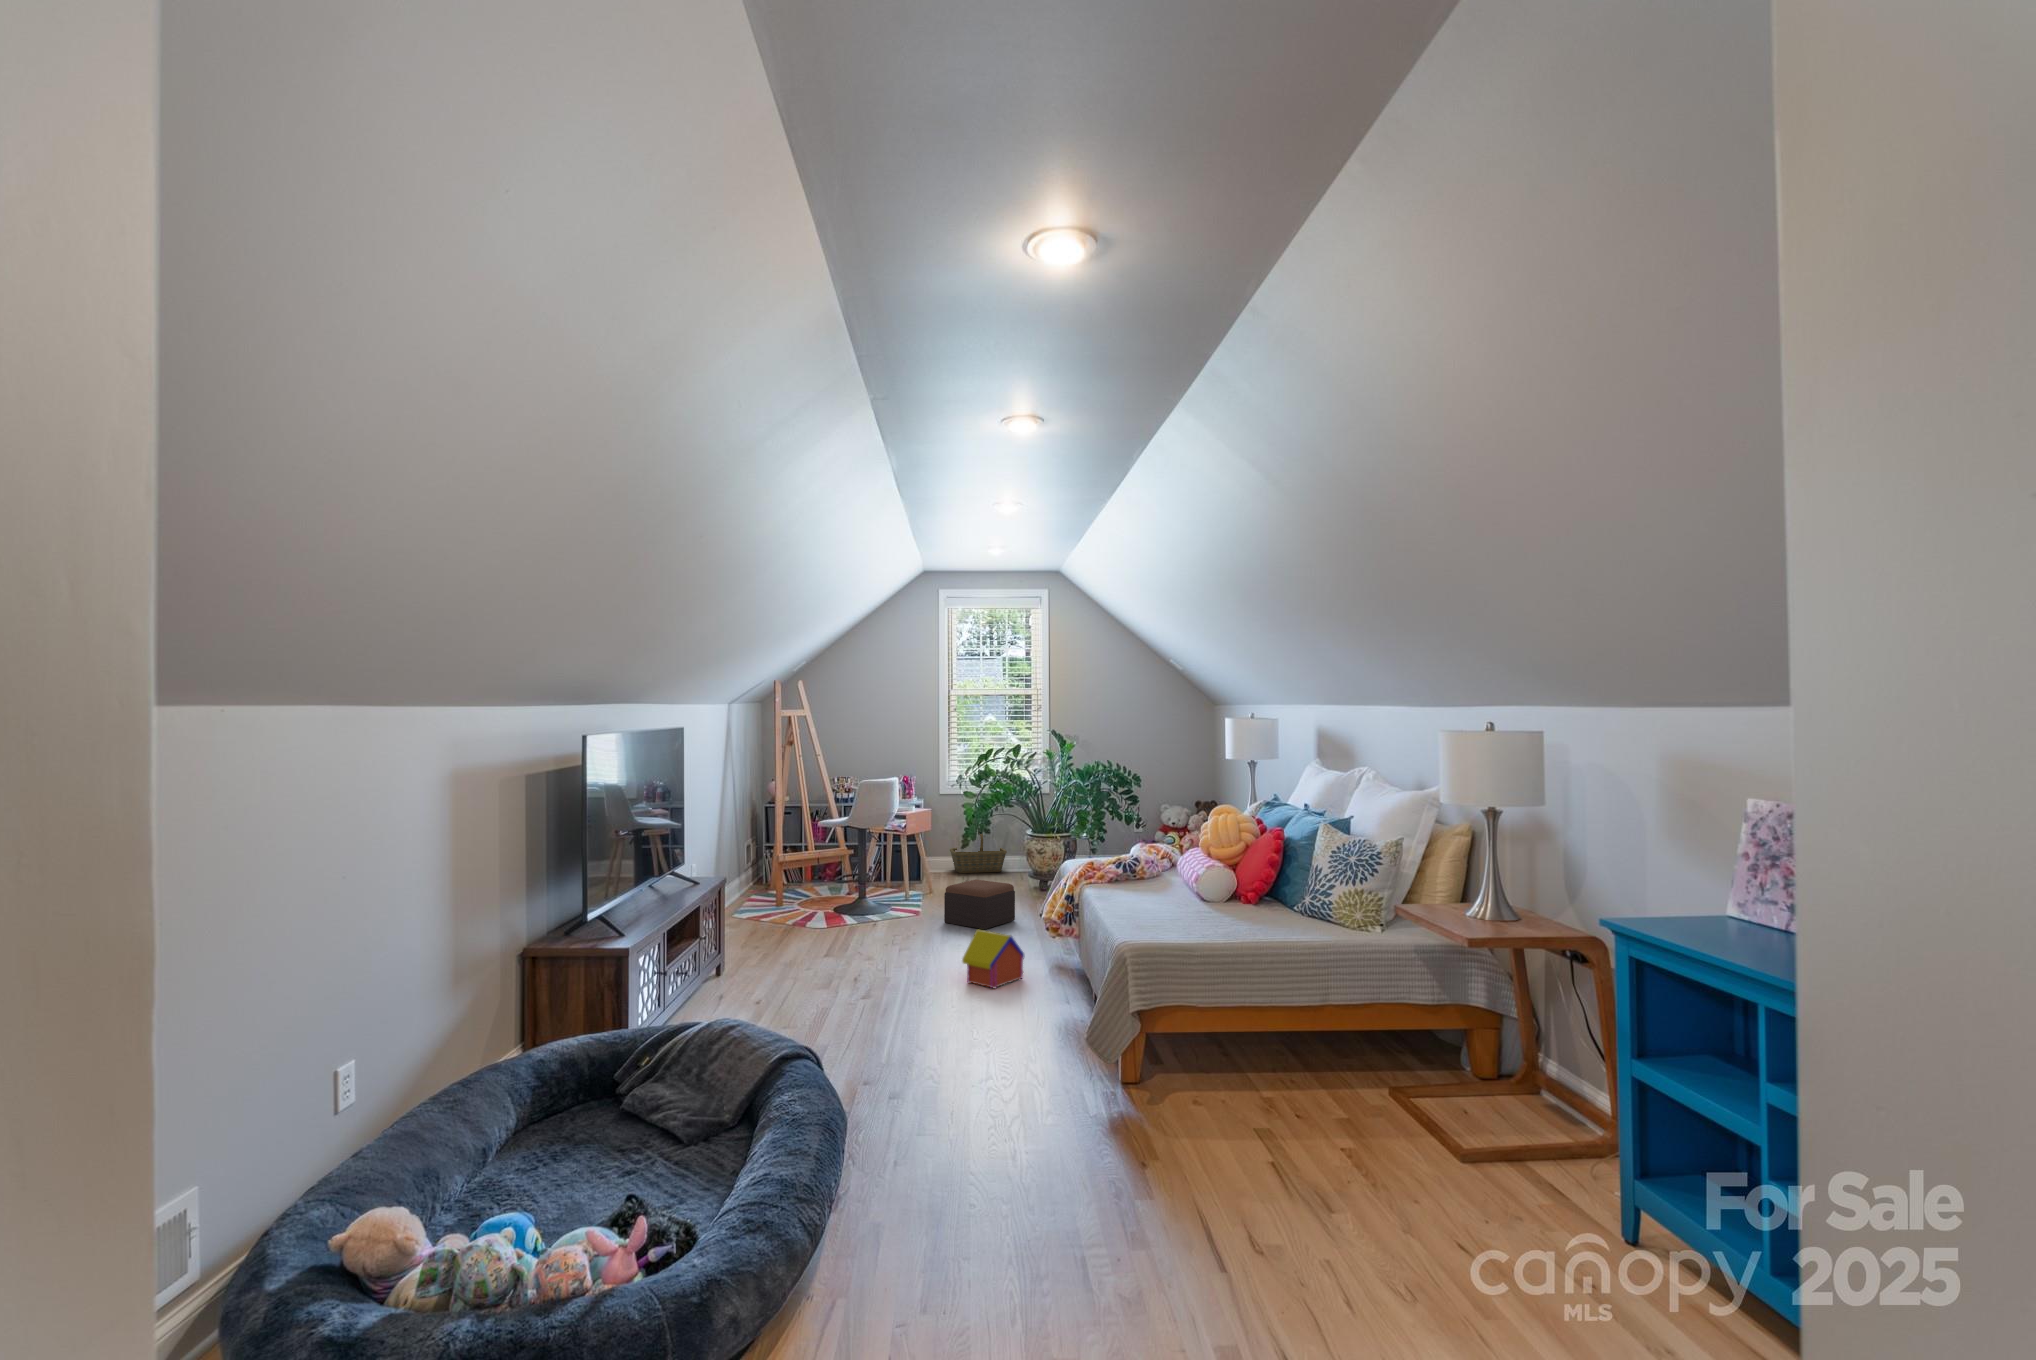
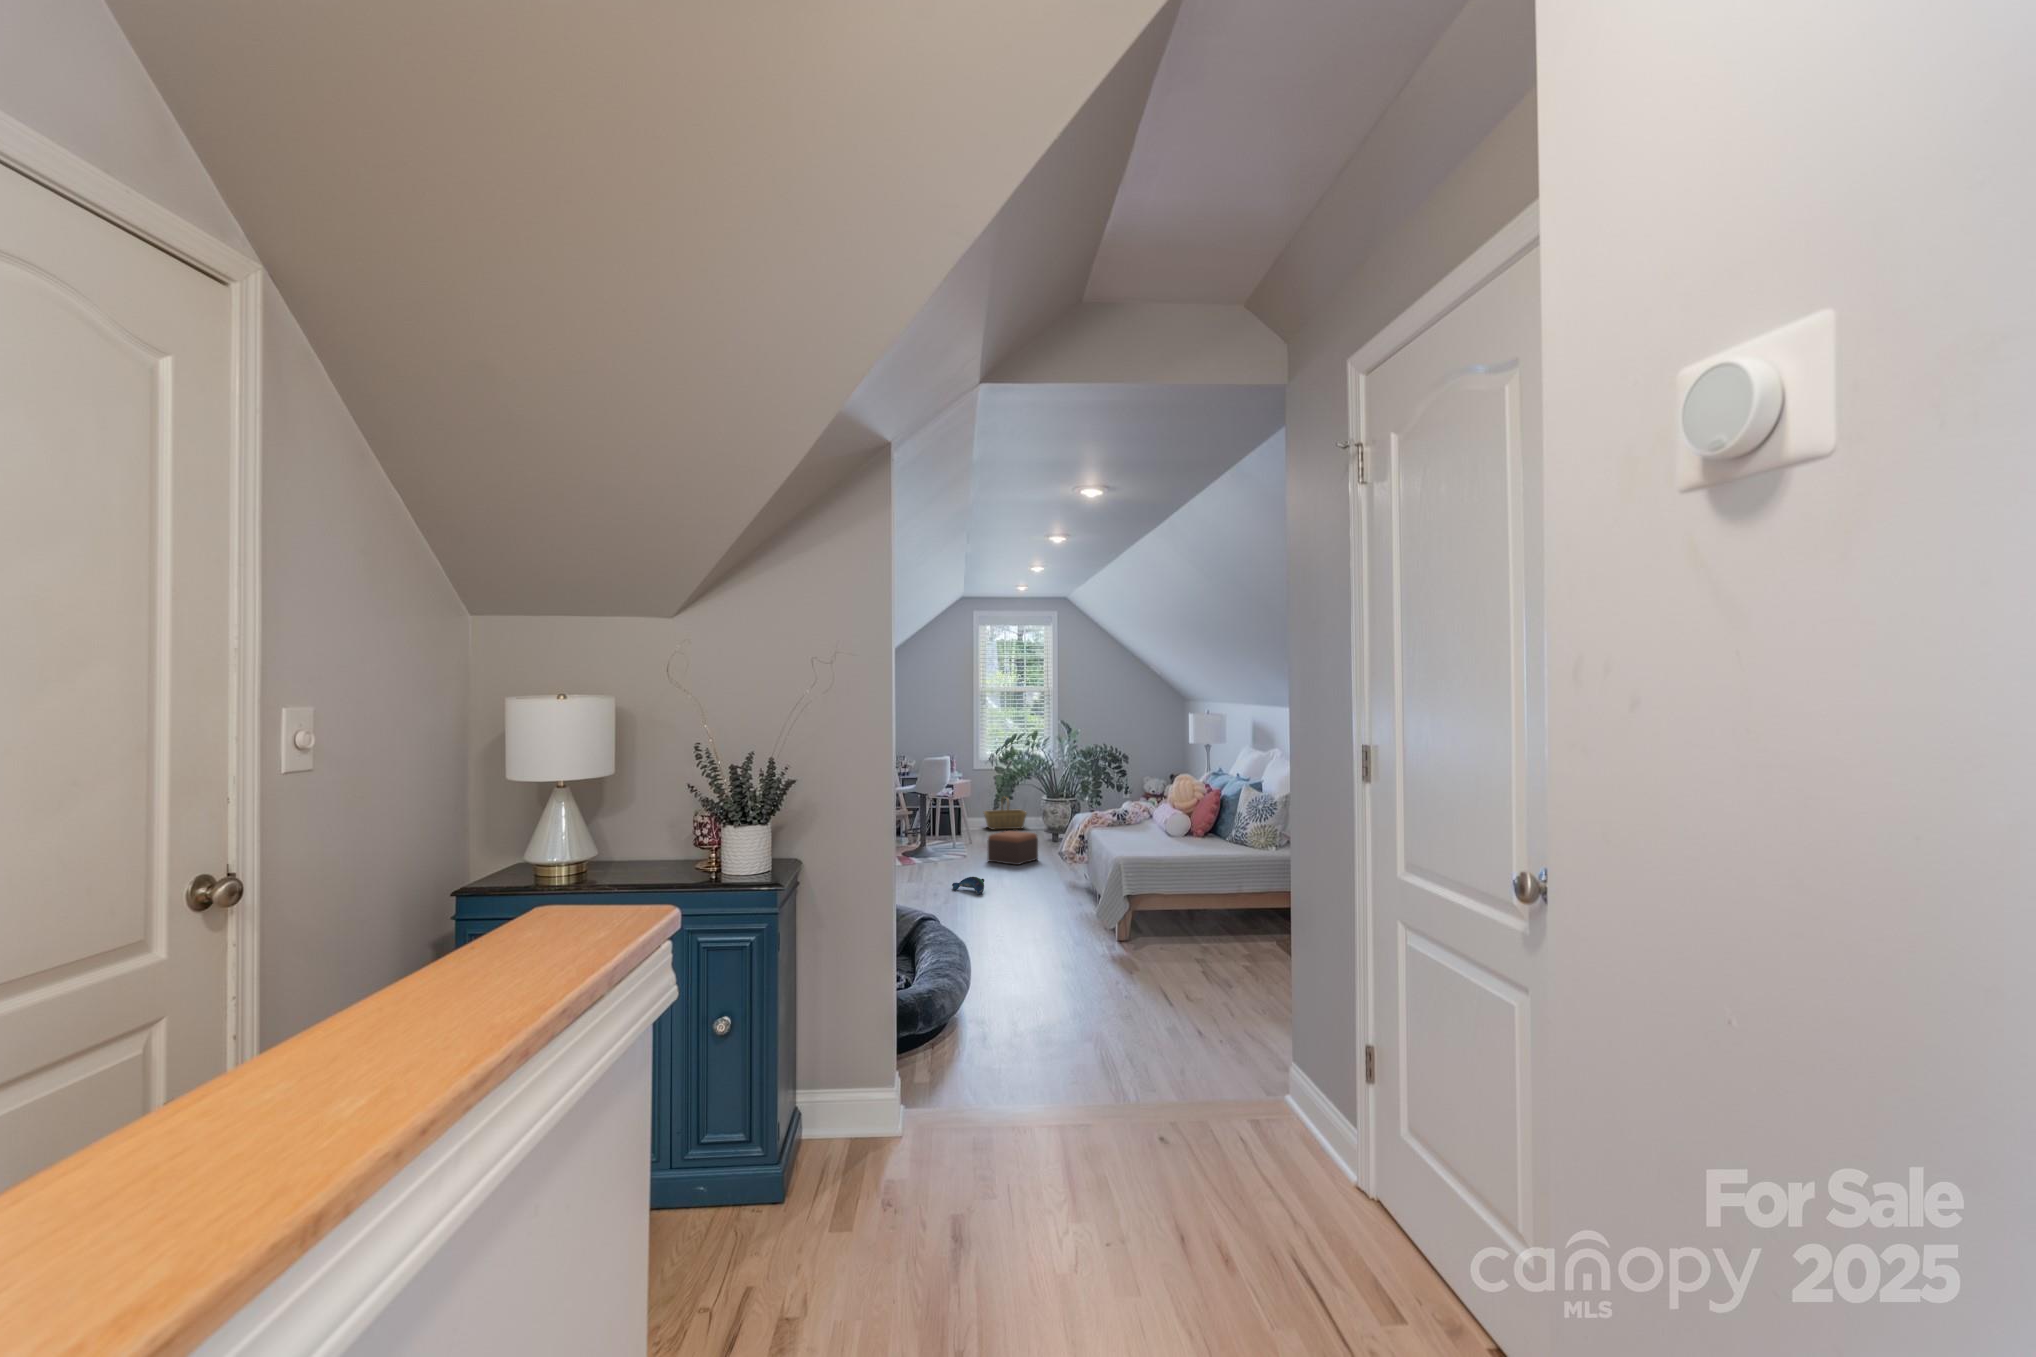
toy house: present [962,930,1024,988] -> none [1008,860,1050,898]
plush toy: none [882,953,929,982] -> present [952,877,984,895]

